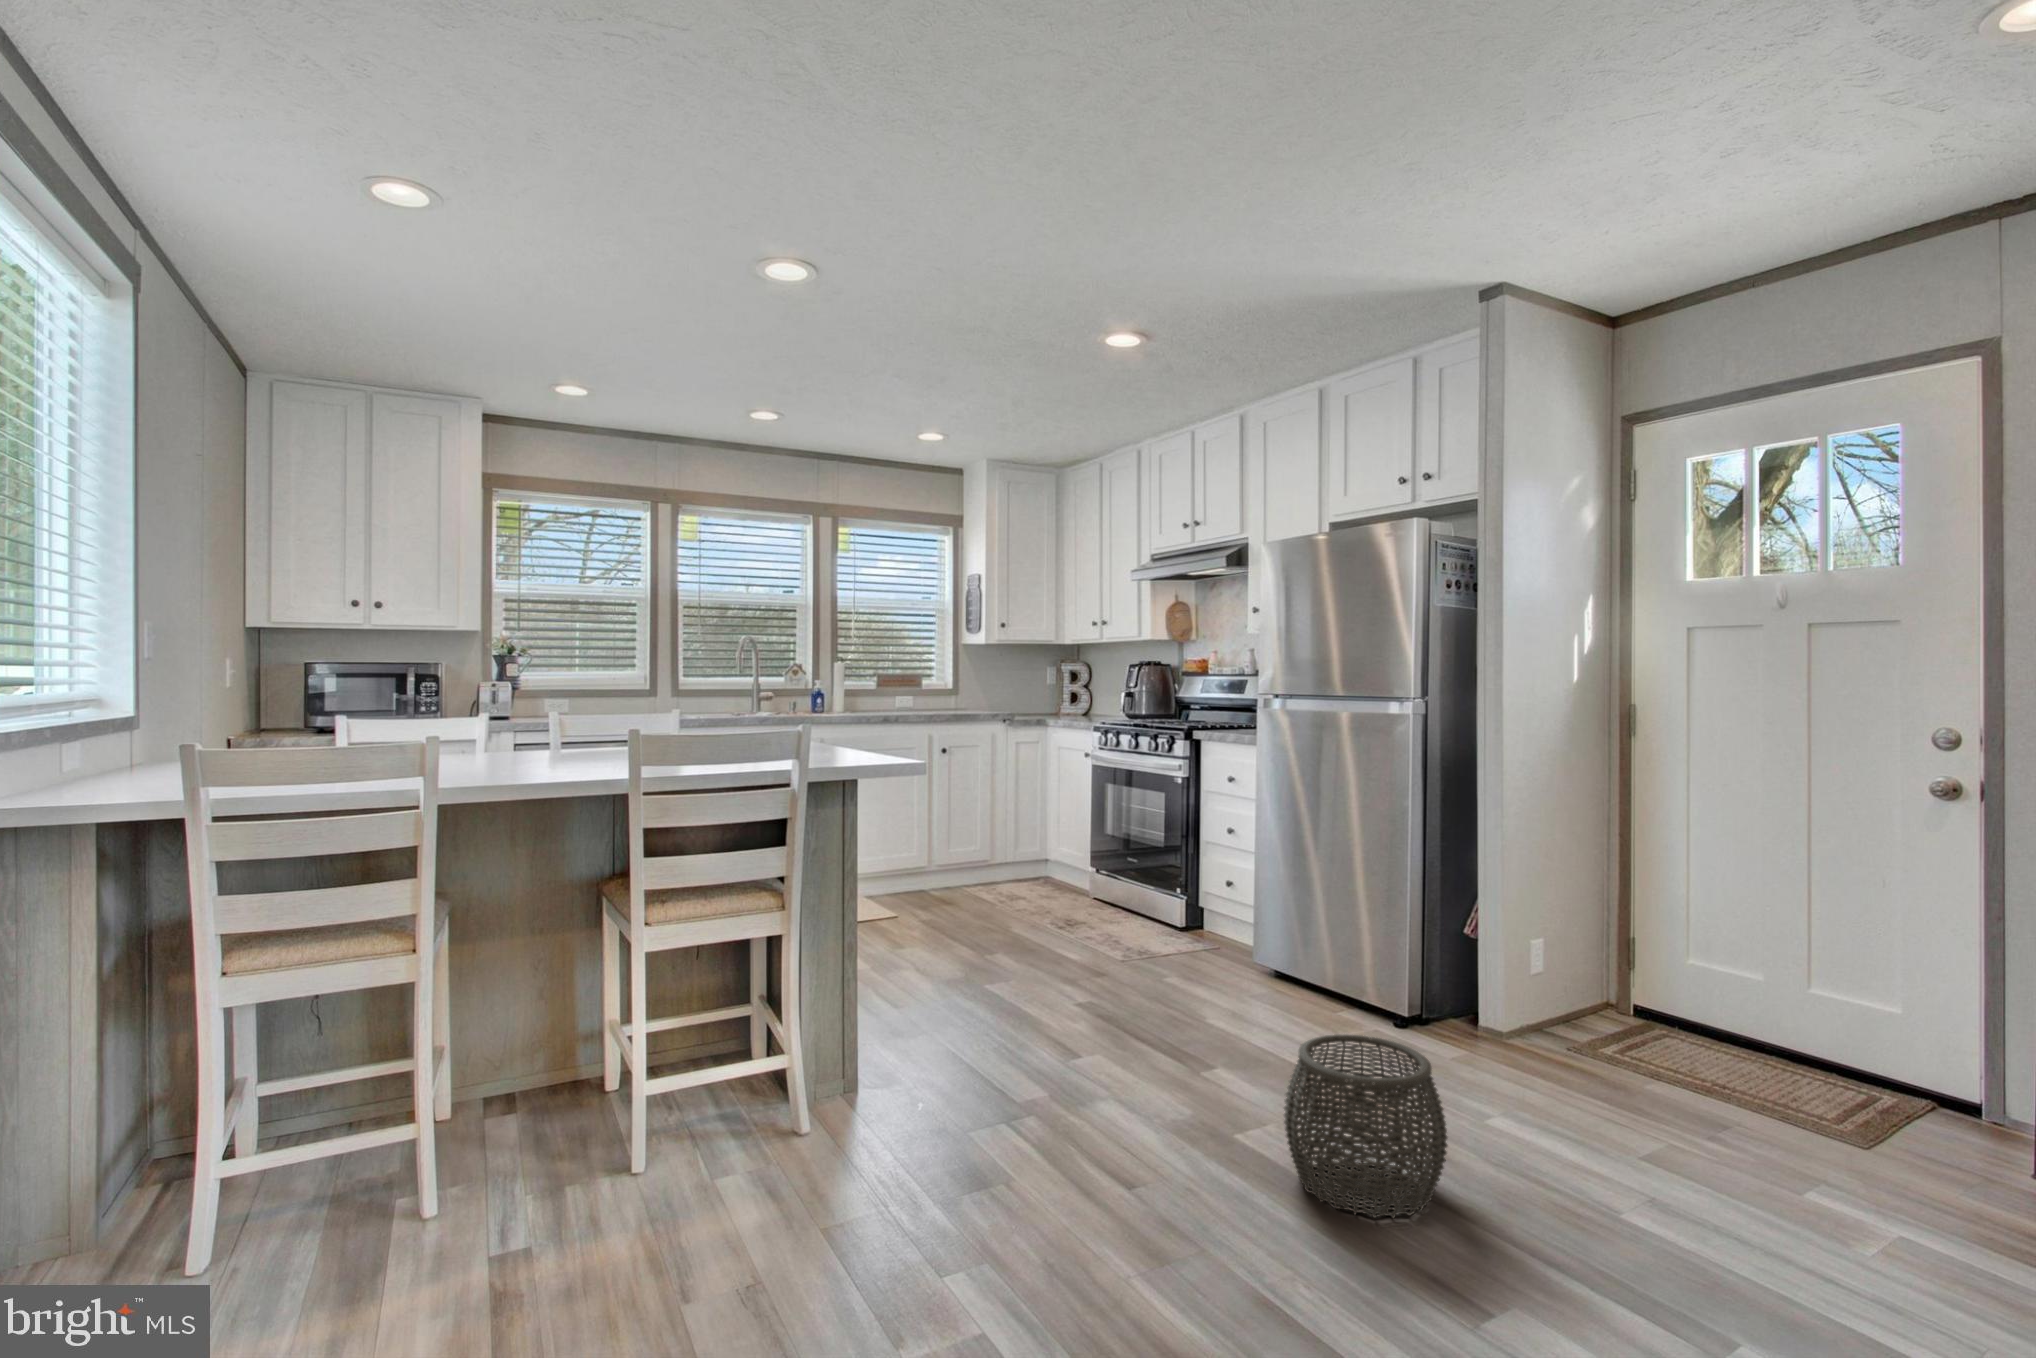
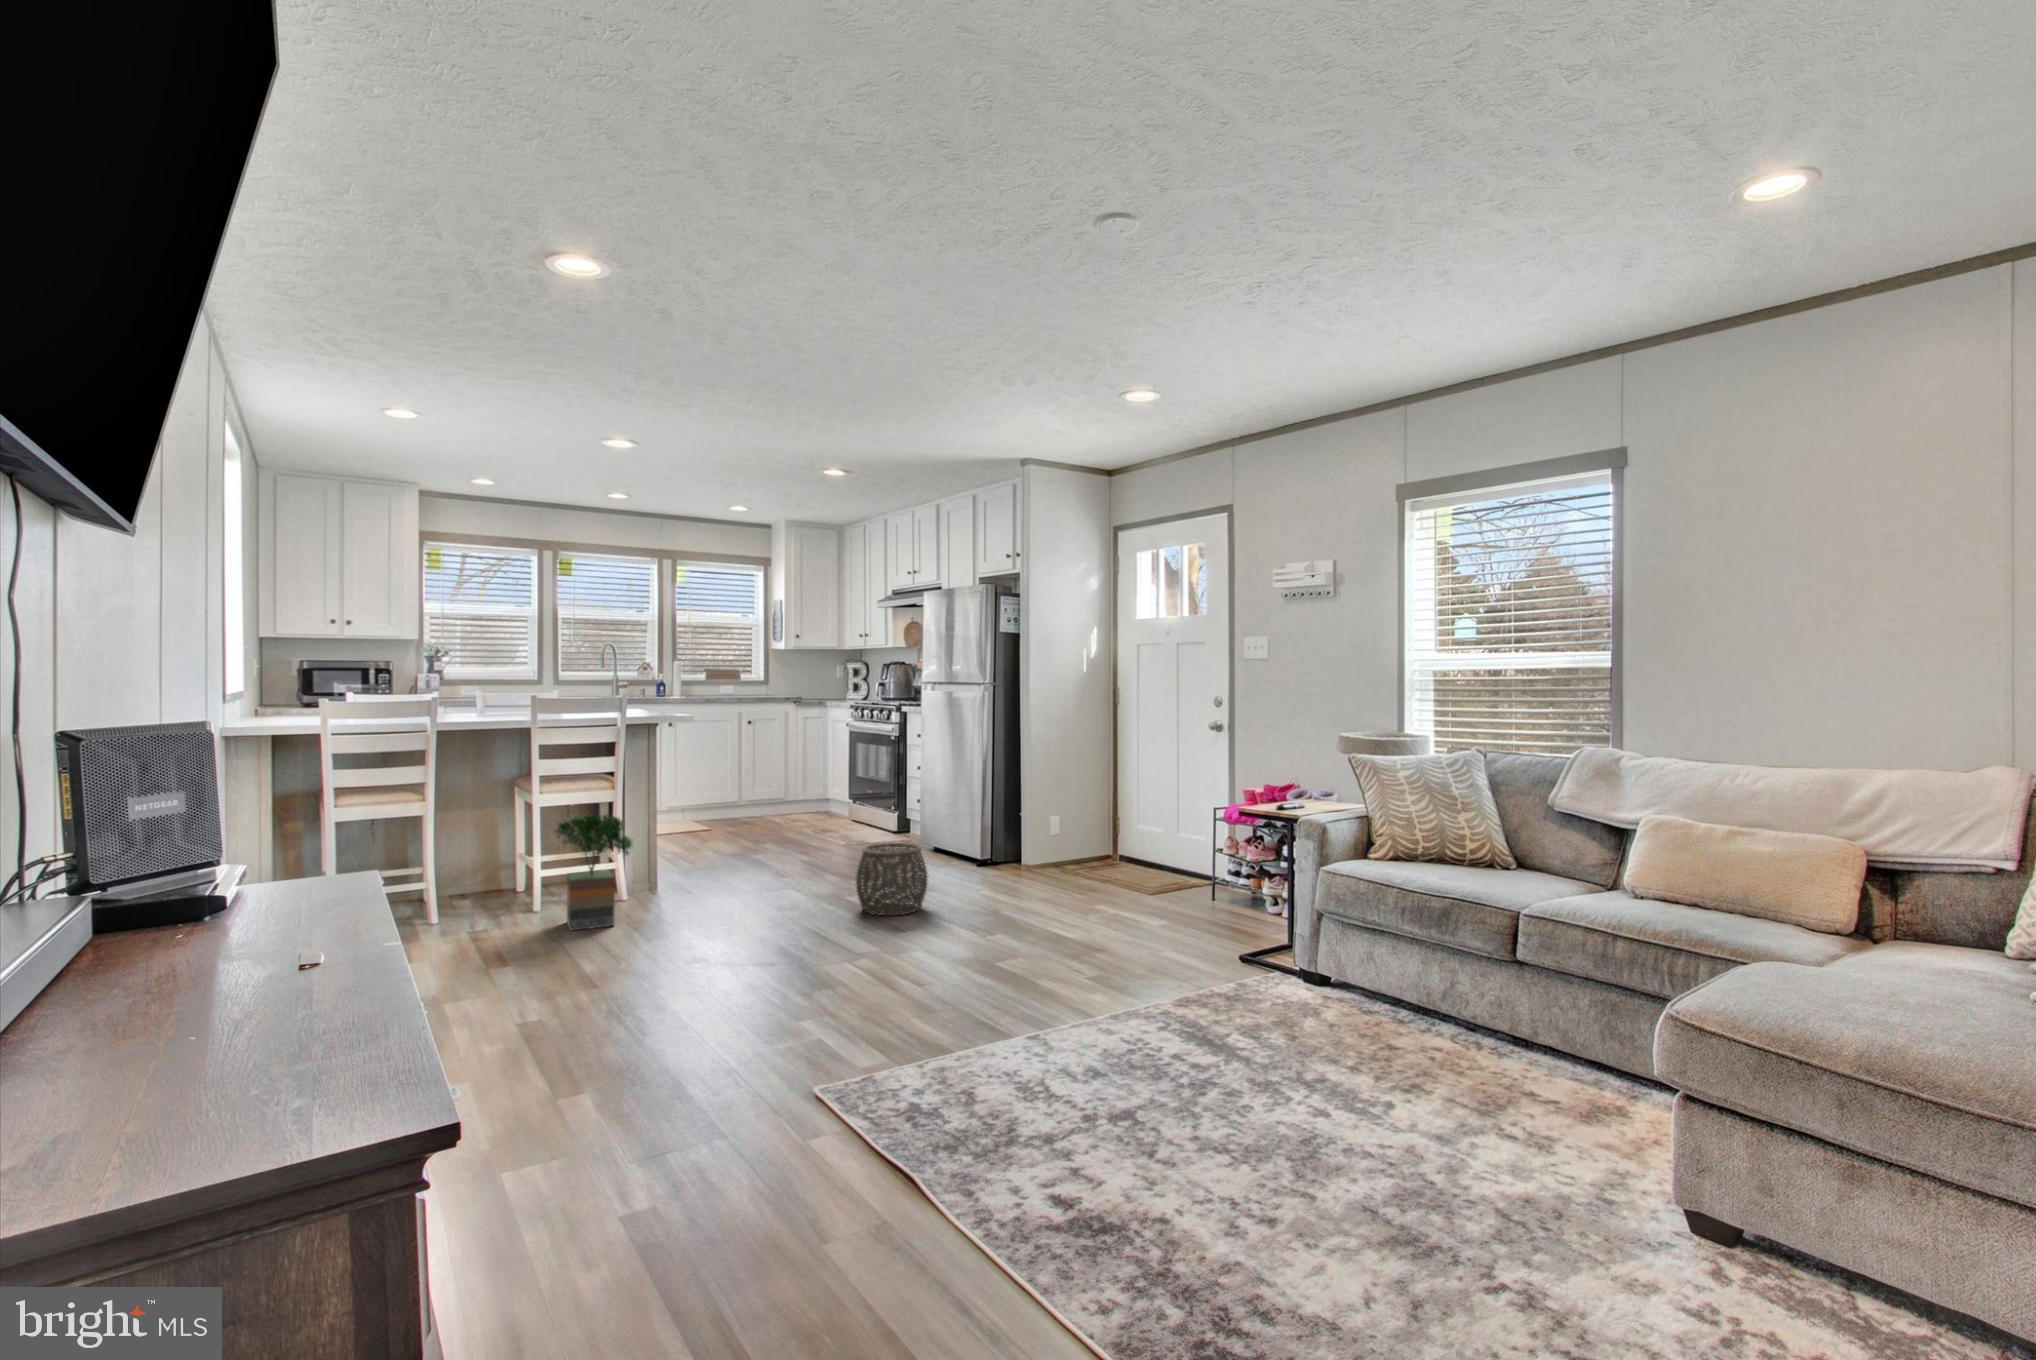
potted tree: none [675,977,847,1255] -> present [555,815,633,931]

